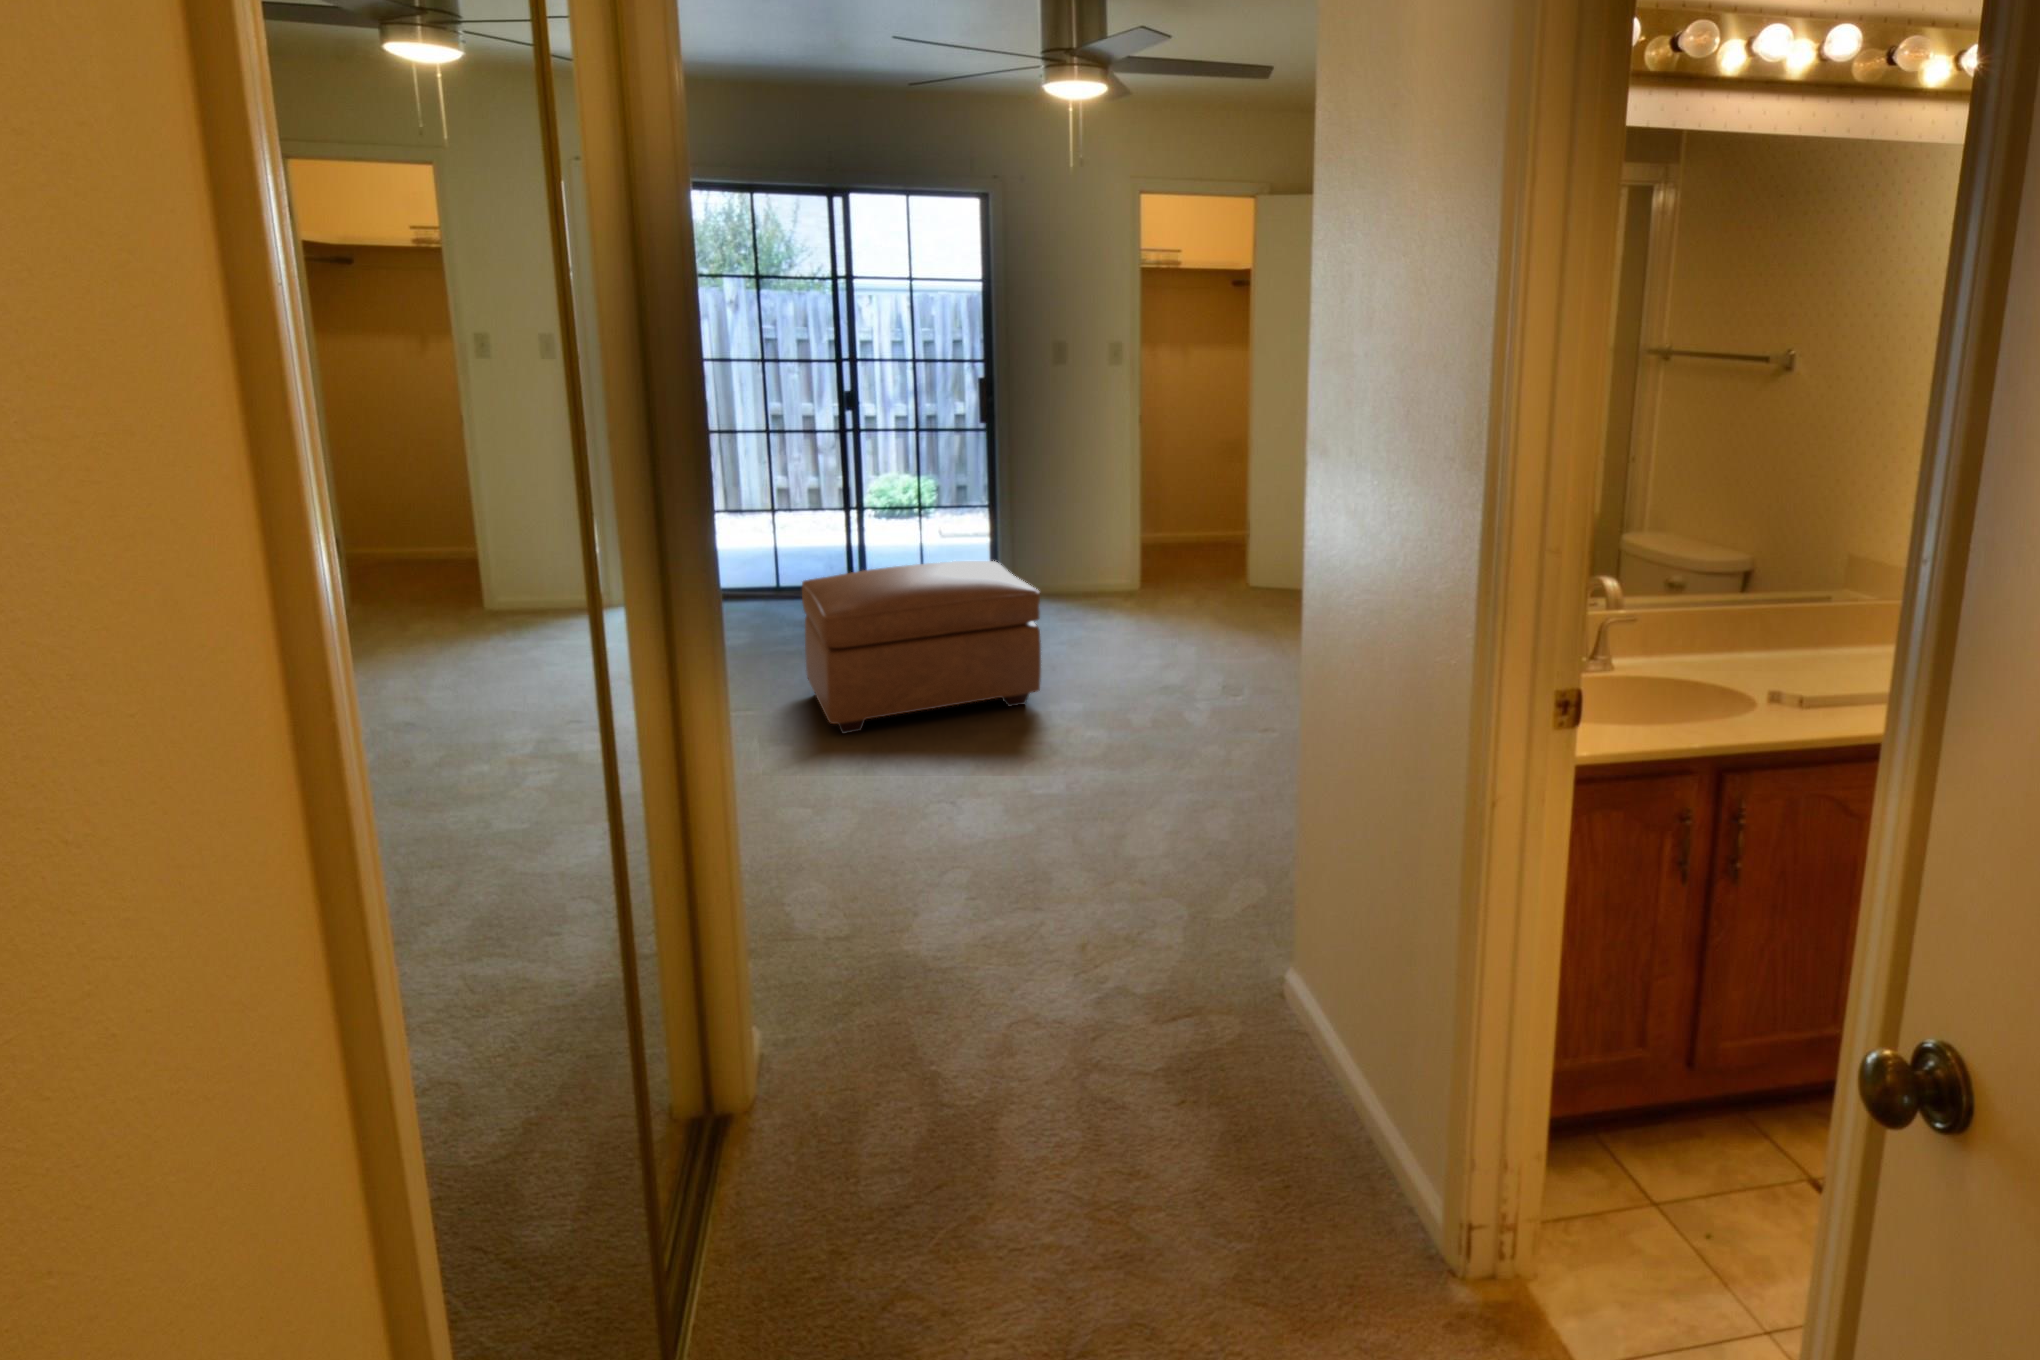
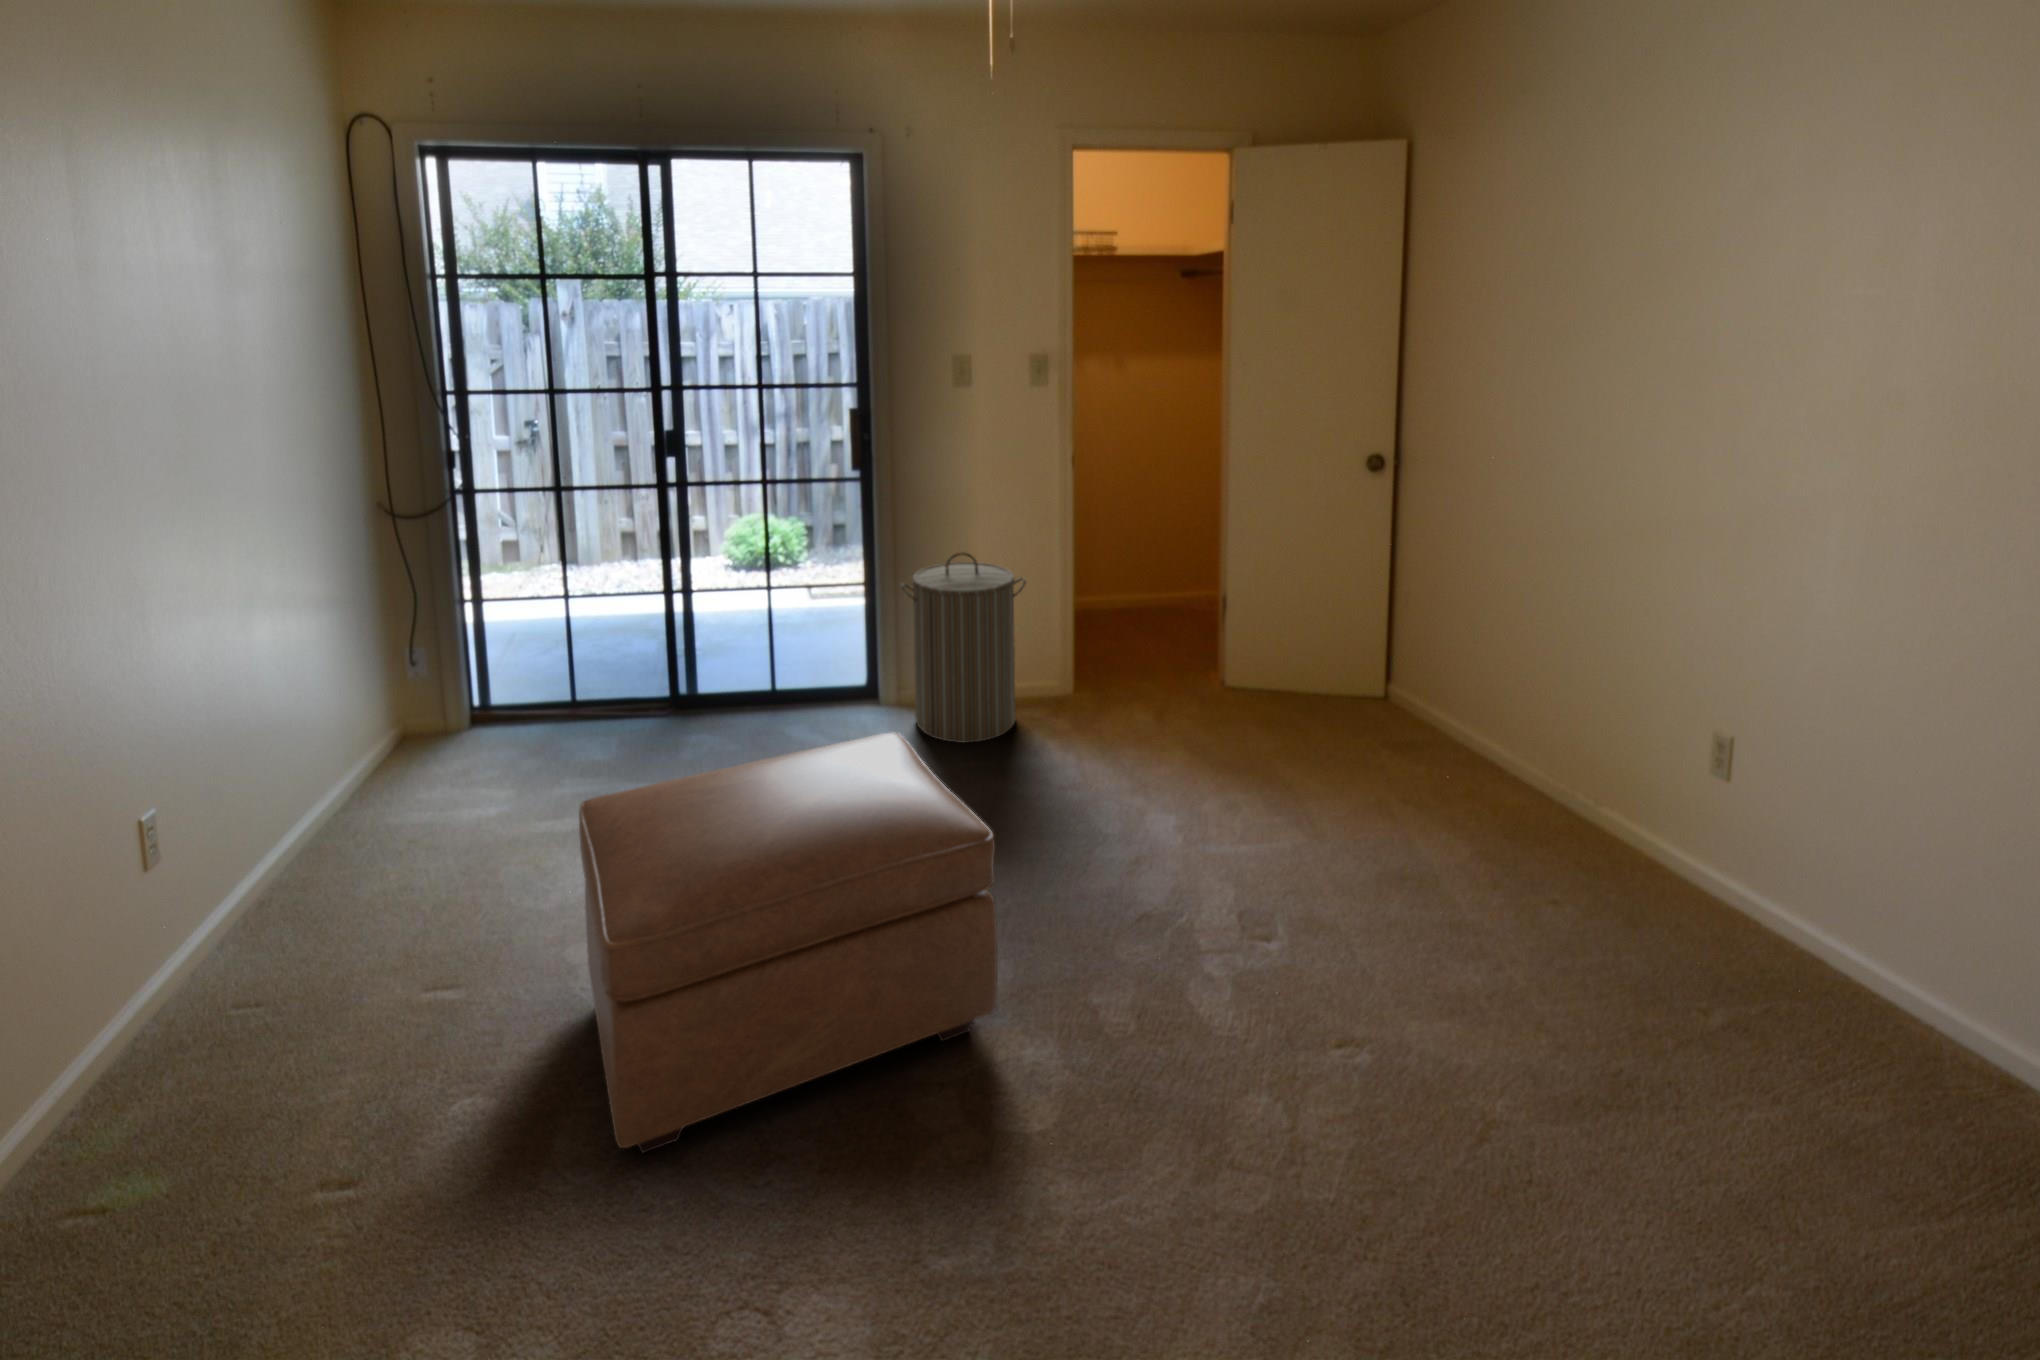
laundry hamper: none [1012,480,1102,608] -> present [901,553,1026,743]

